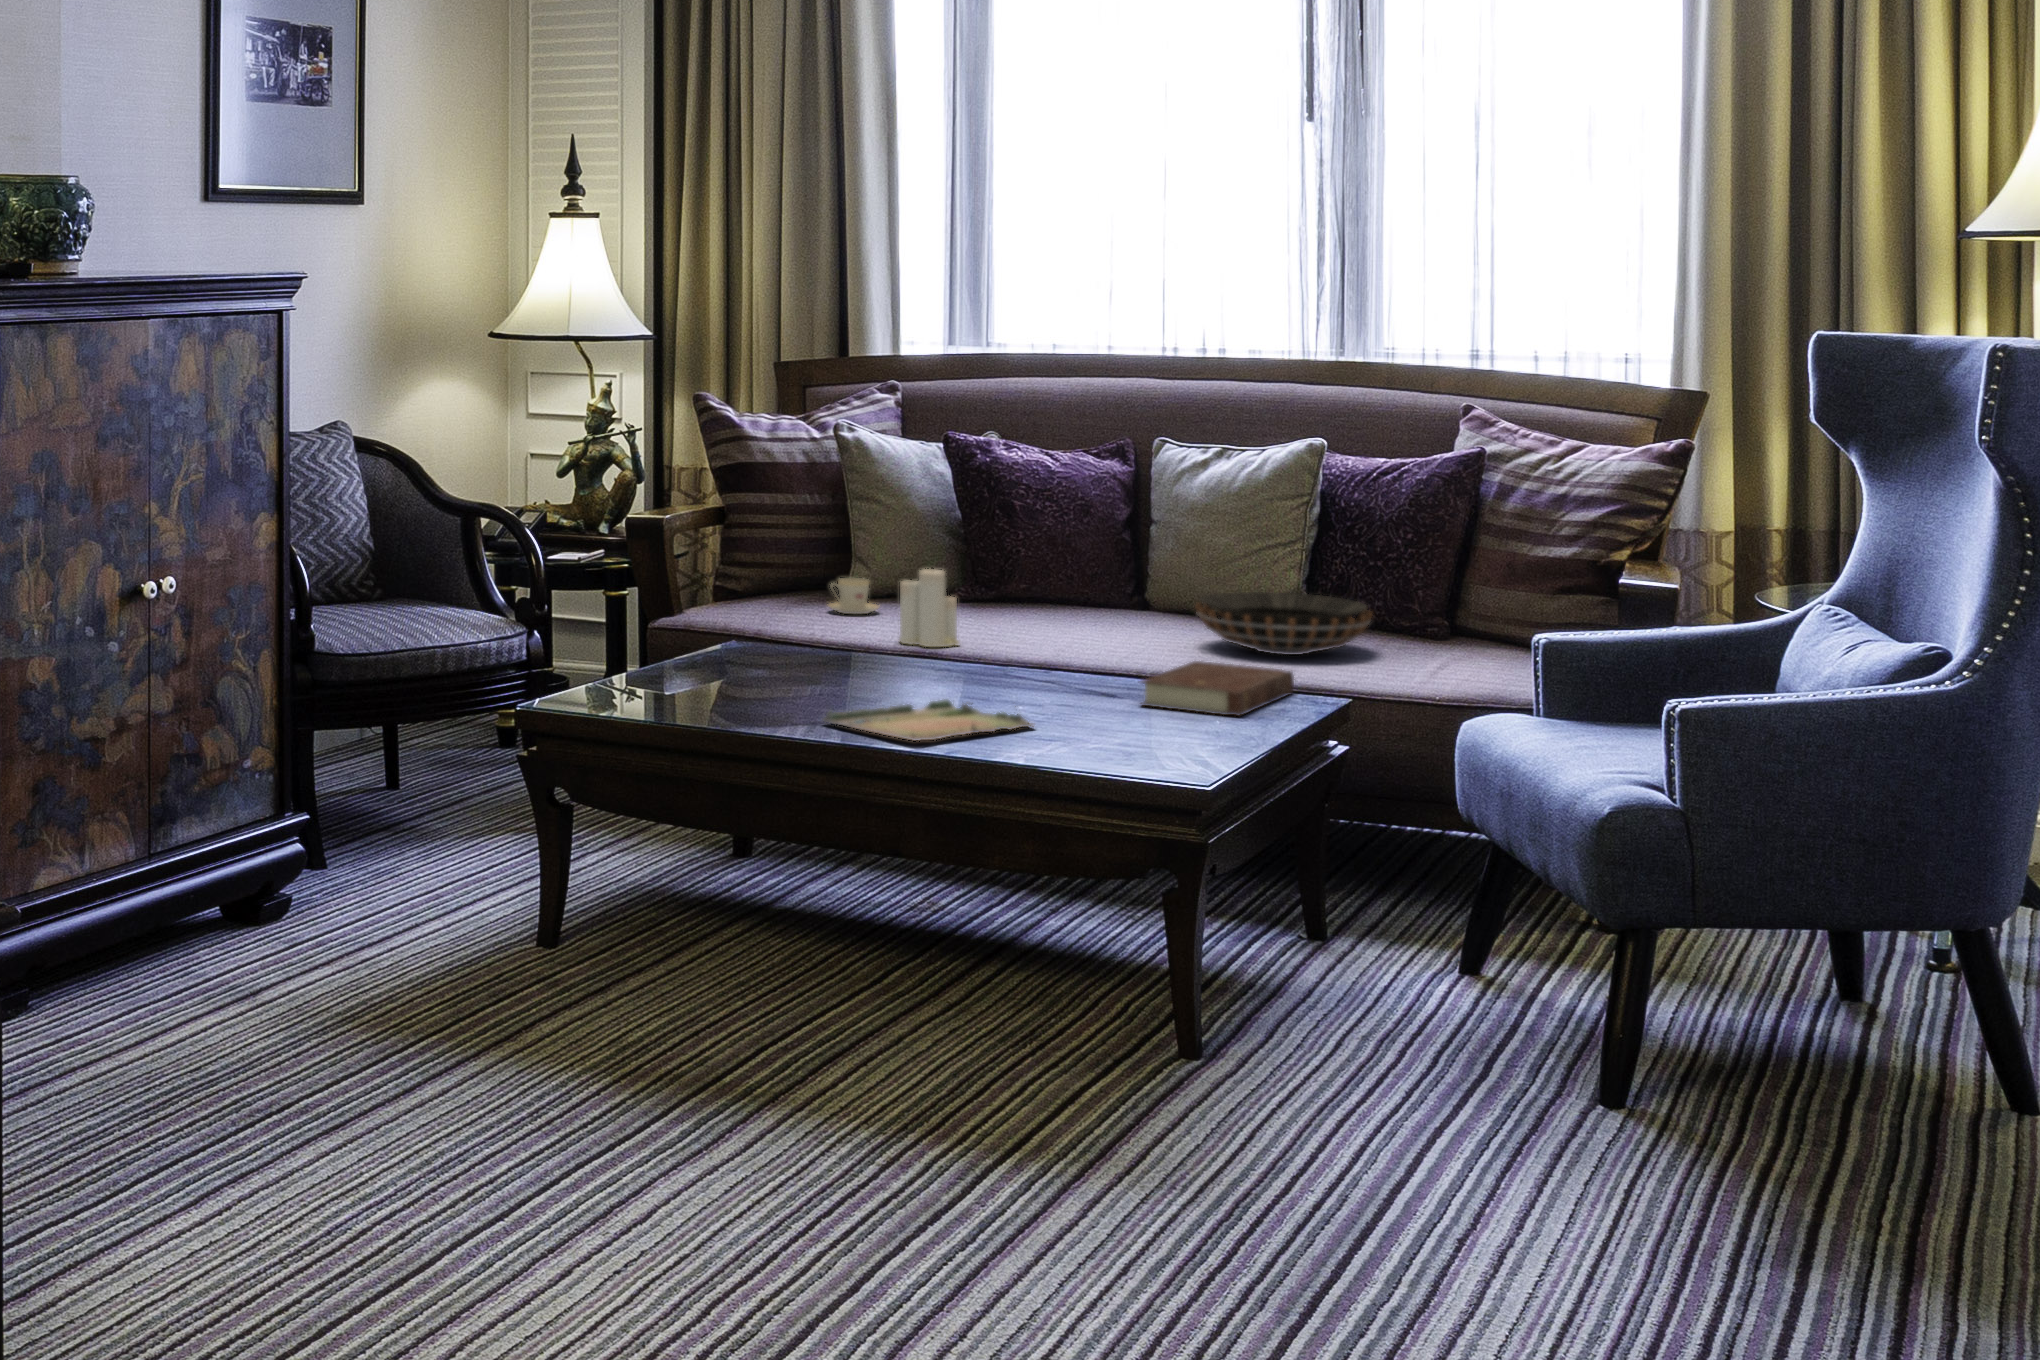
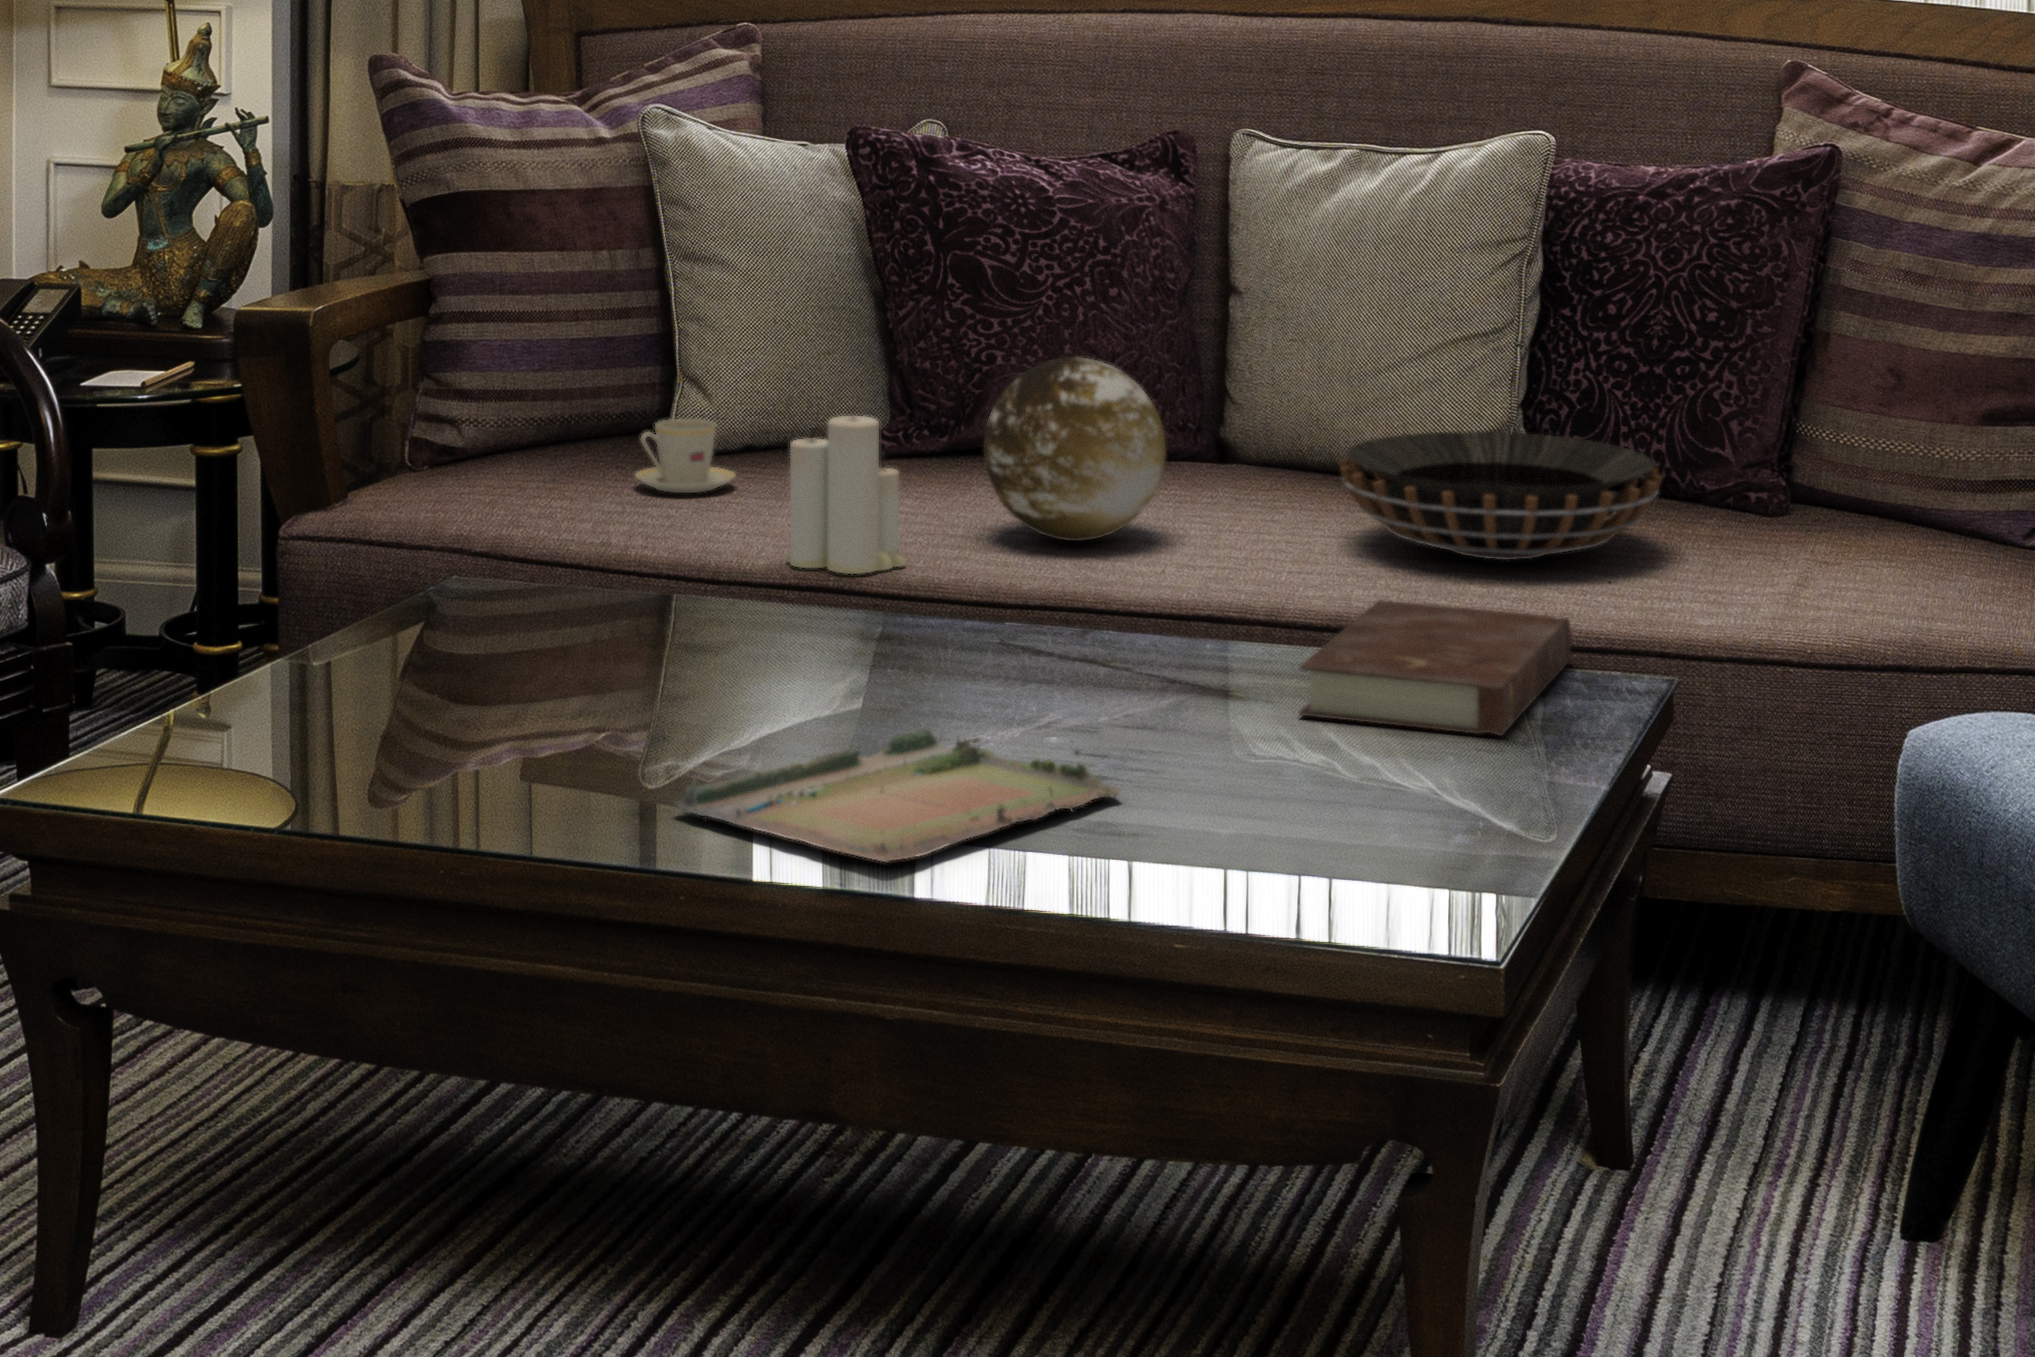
decorative orb: none [1005,546,1102,639] -> present [984,357,1166,541]

